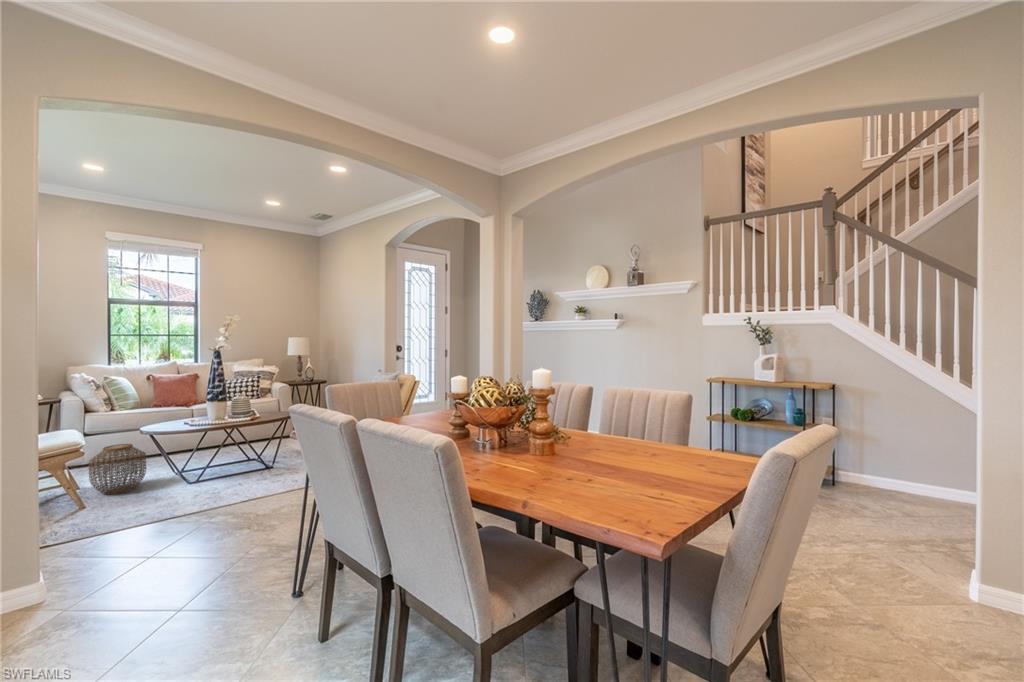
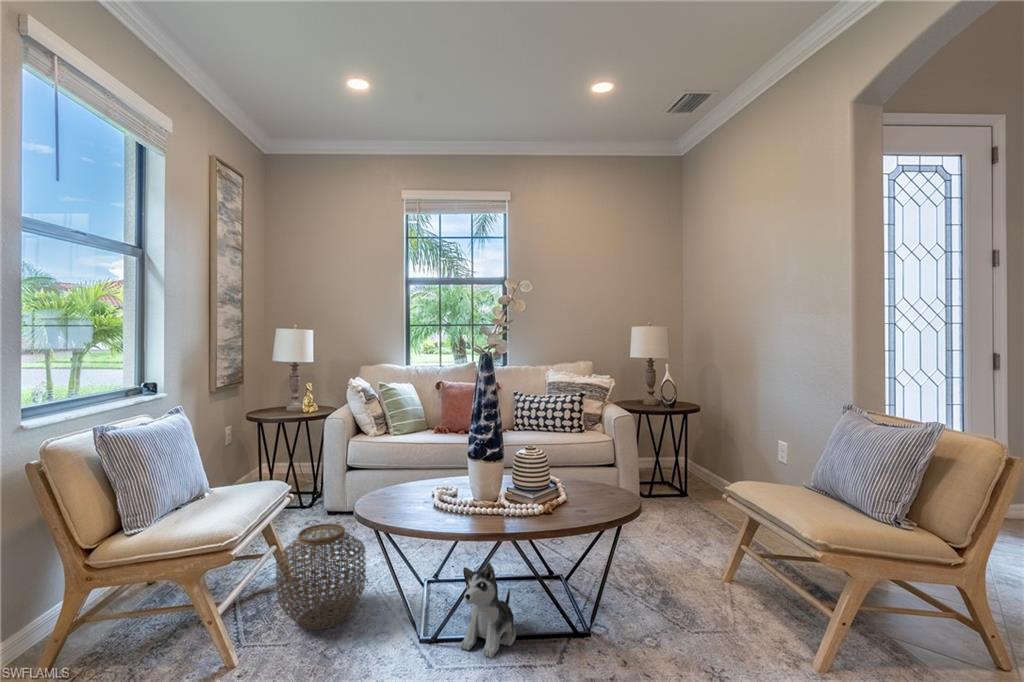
plush toy: none [210,442,238,481] -> present [460,563,516,658]

